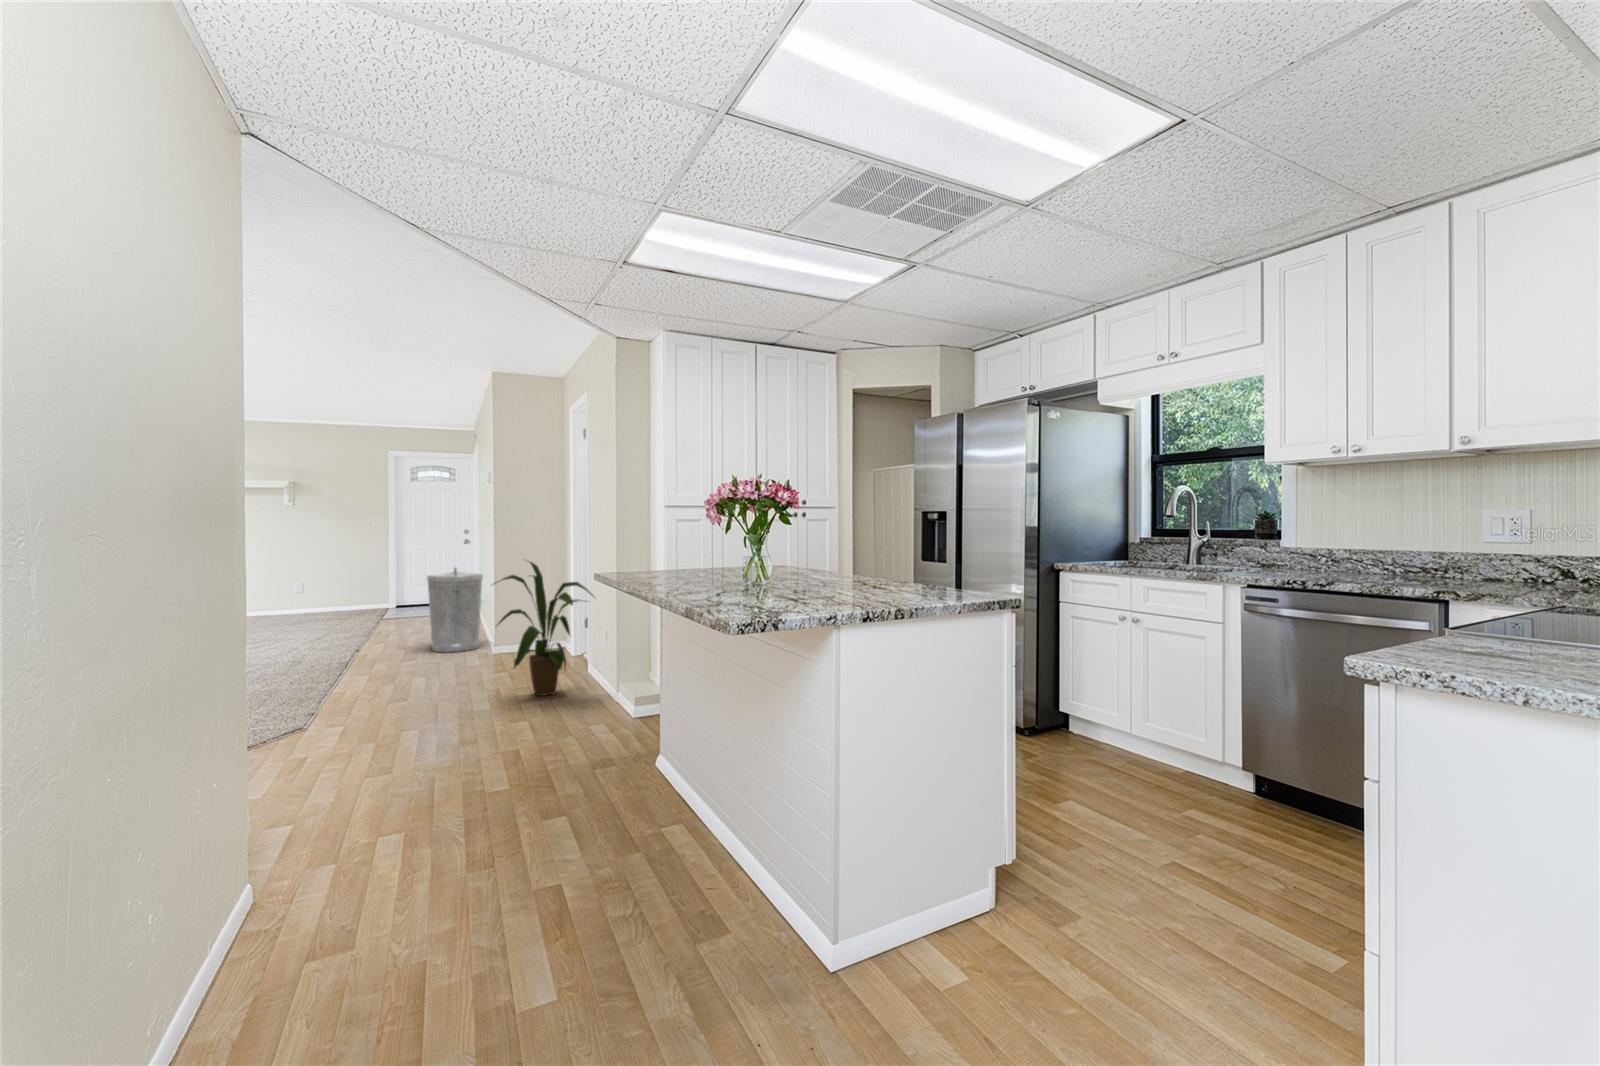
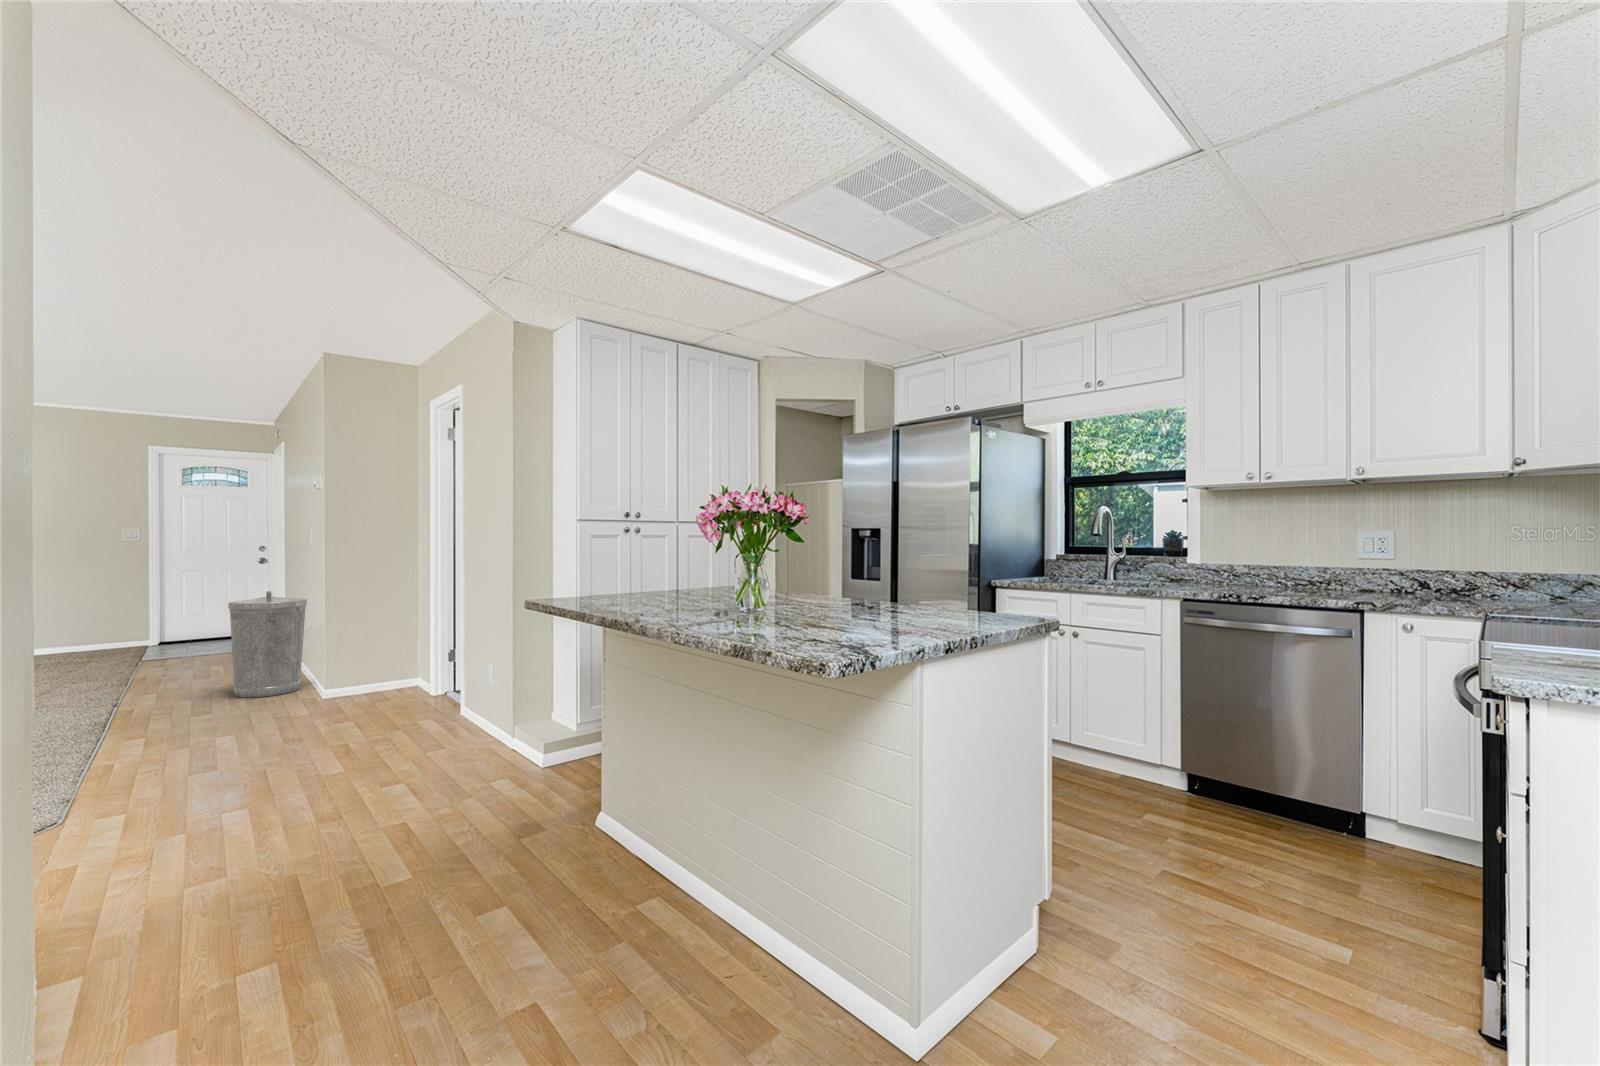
house plant: present [498,562,593,696] -> none [352,582,489,745]

